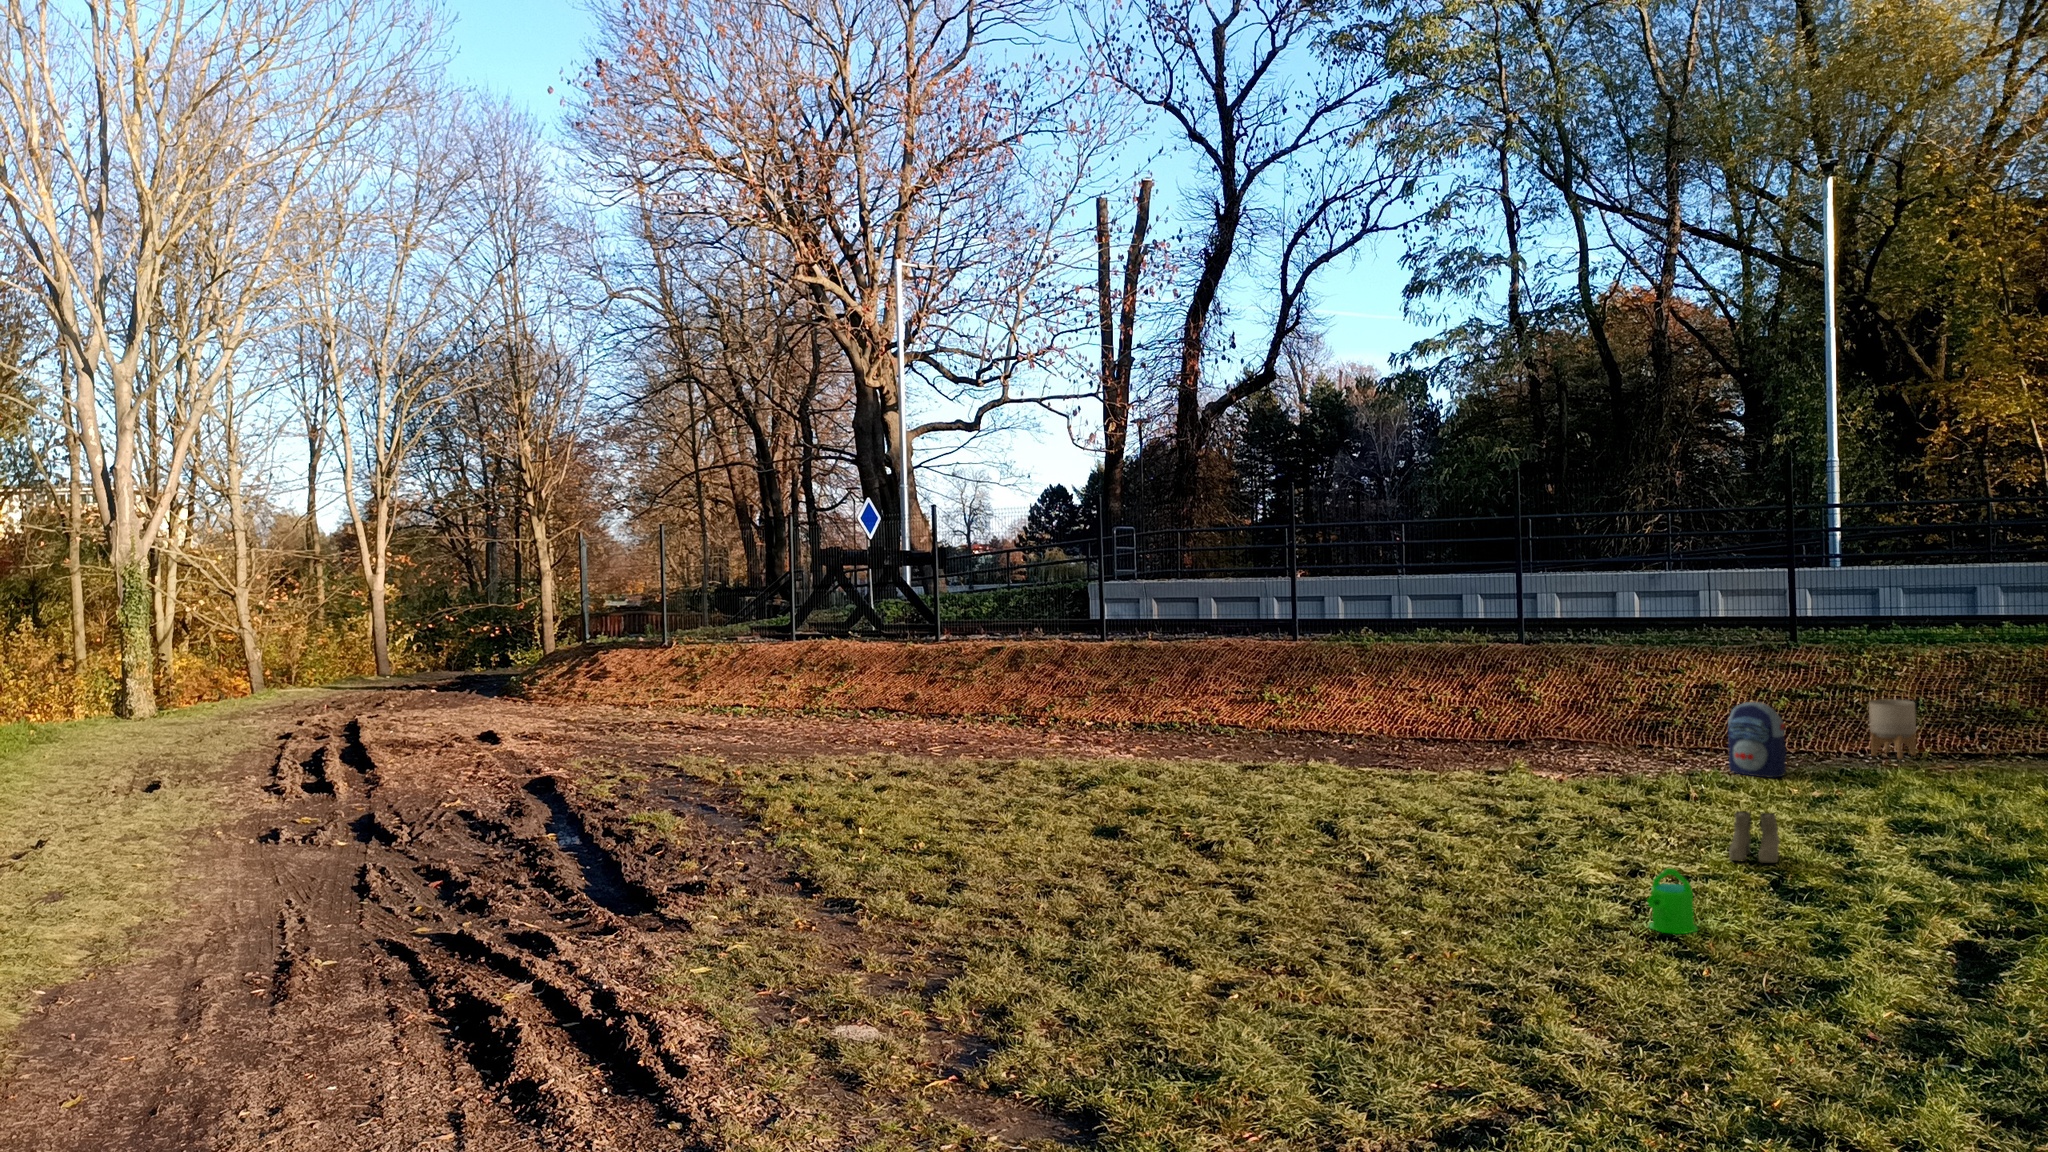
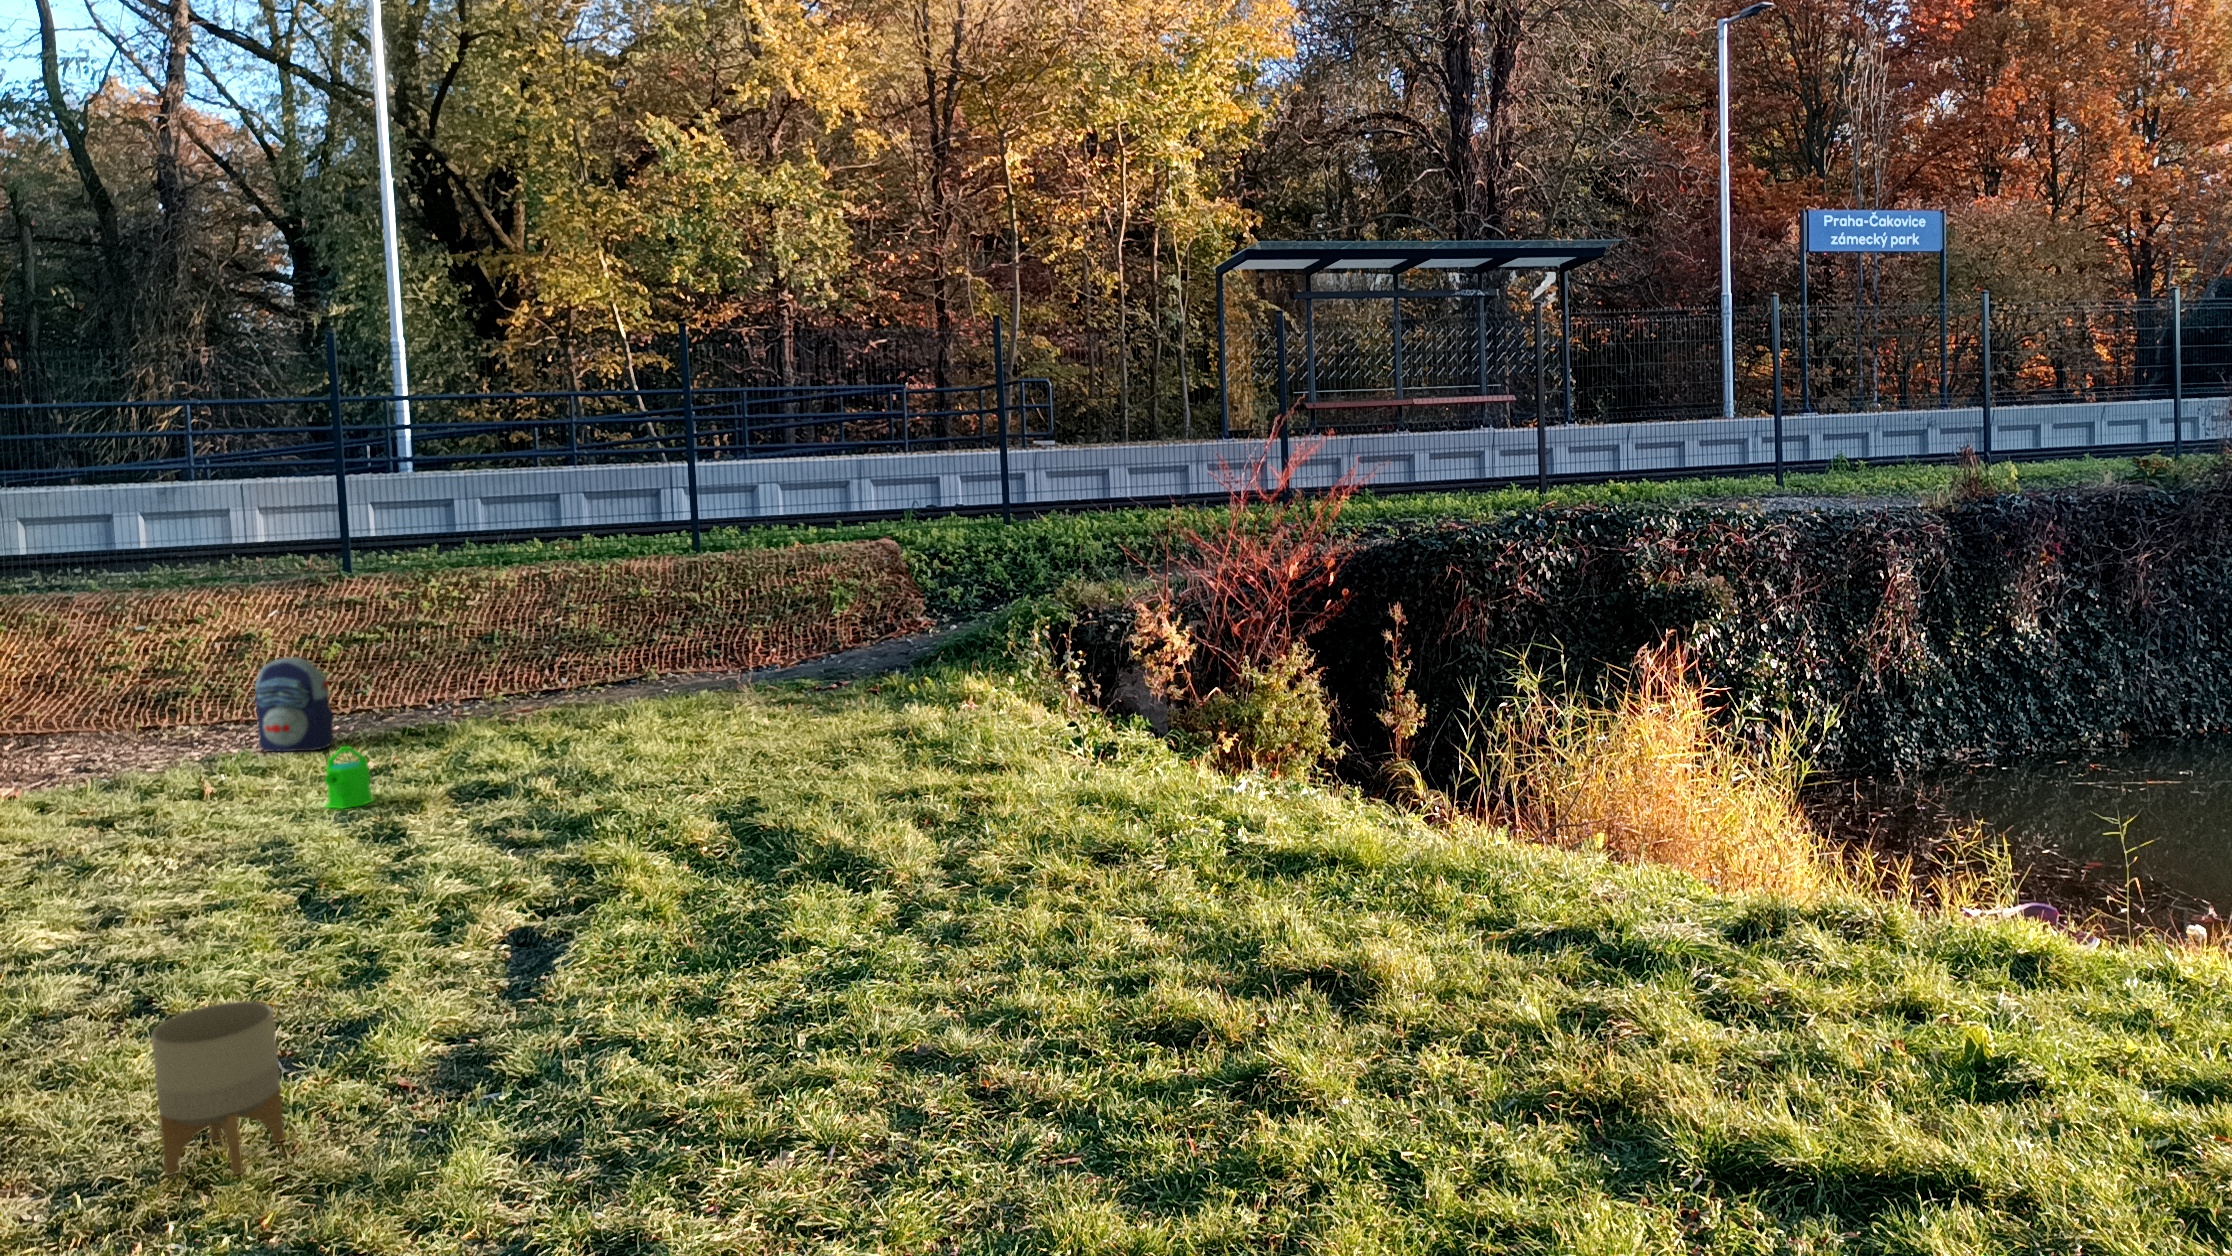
planter: present [1869,699,1916,759] -> present [151,1001,285,1175]
boots: present [1729,811,1780,863] -> none [246,806,313,878]
watering can: present [1647,868,1698,934] -> present [324,746,374,809]

